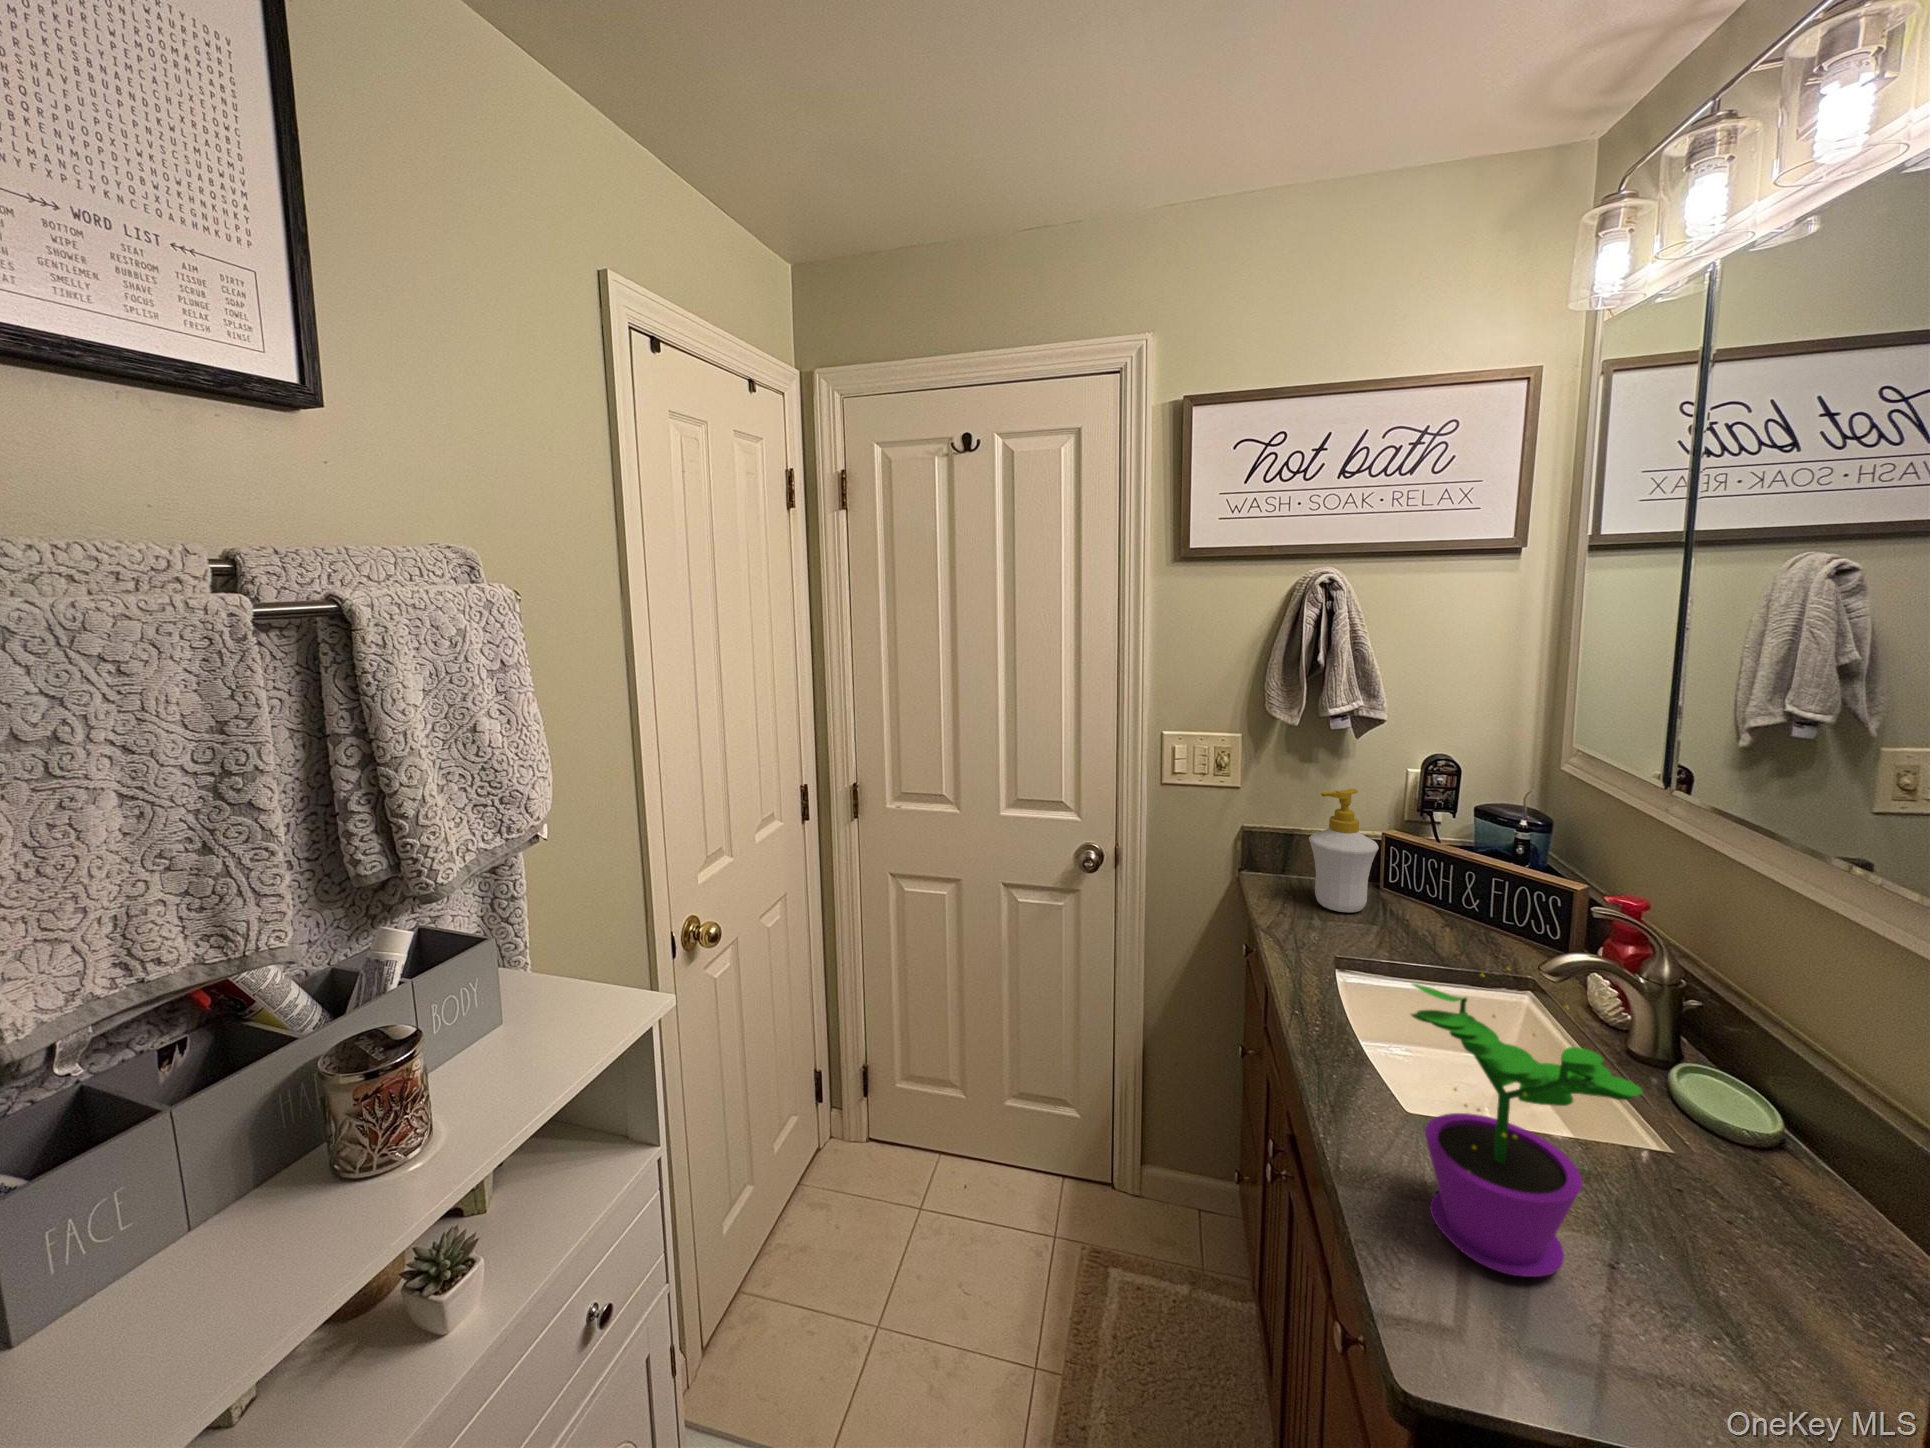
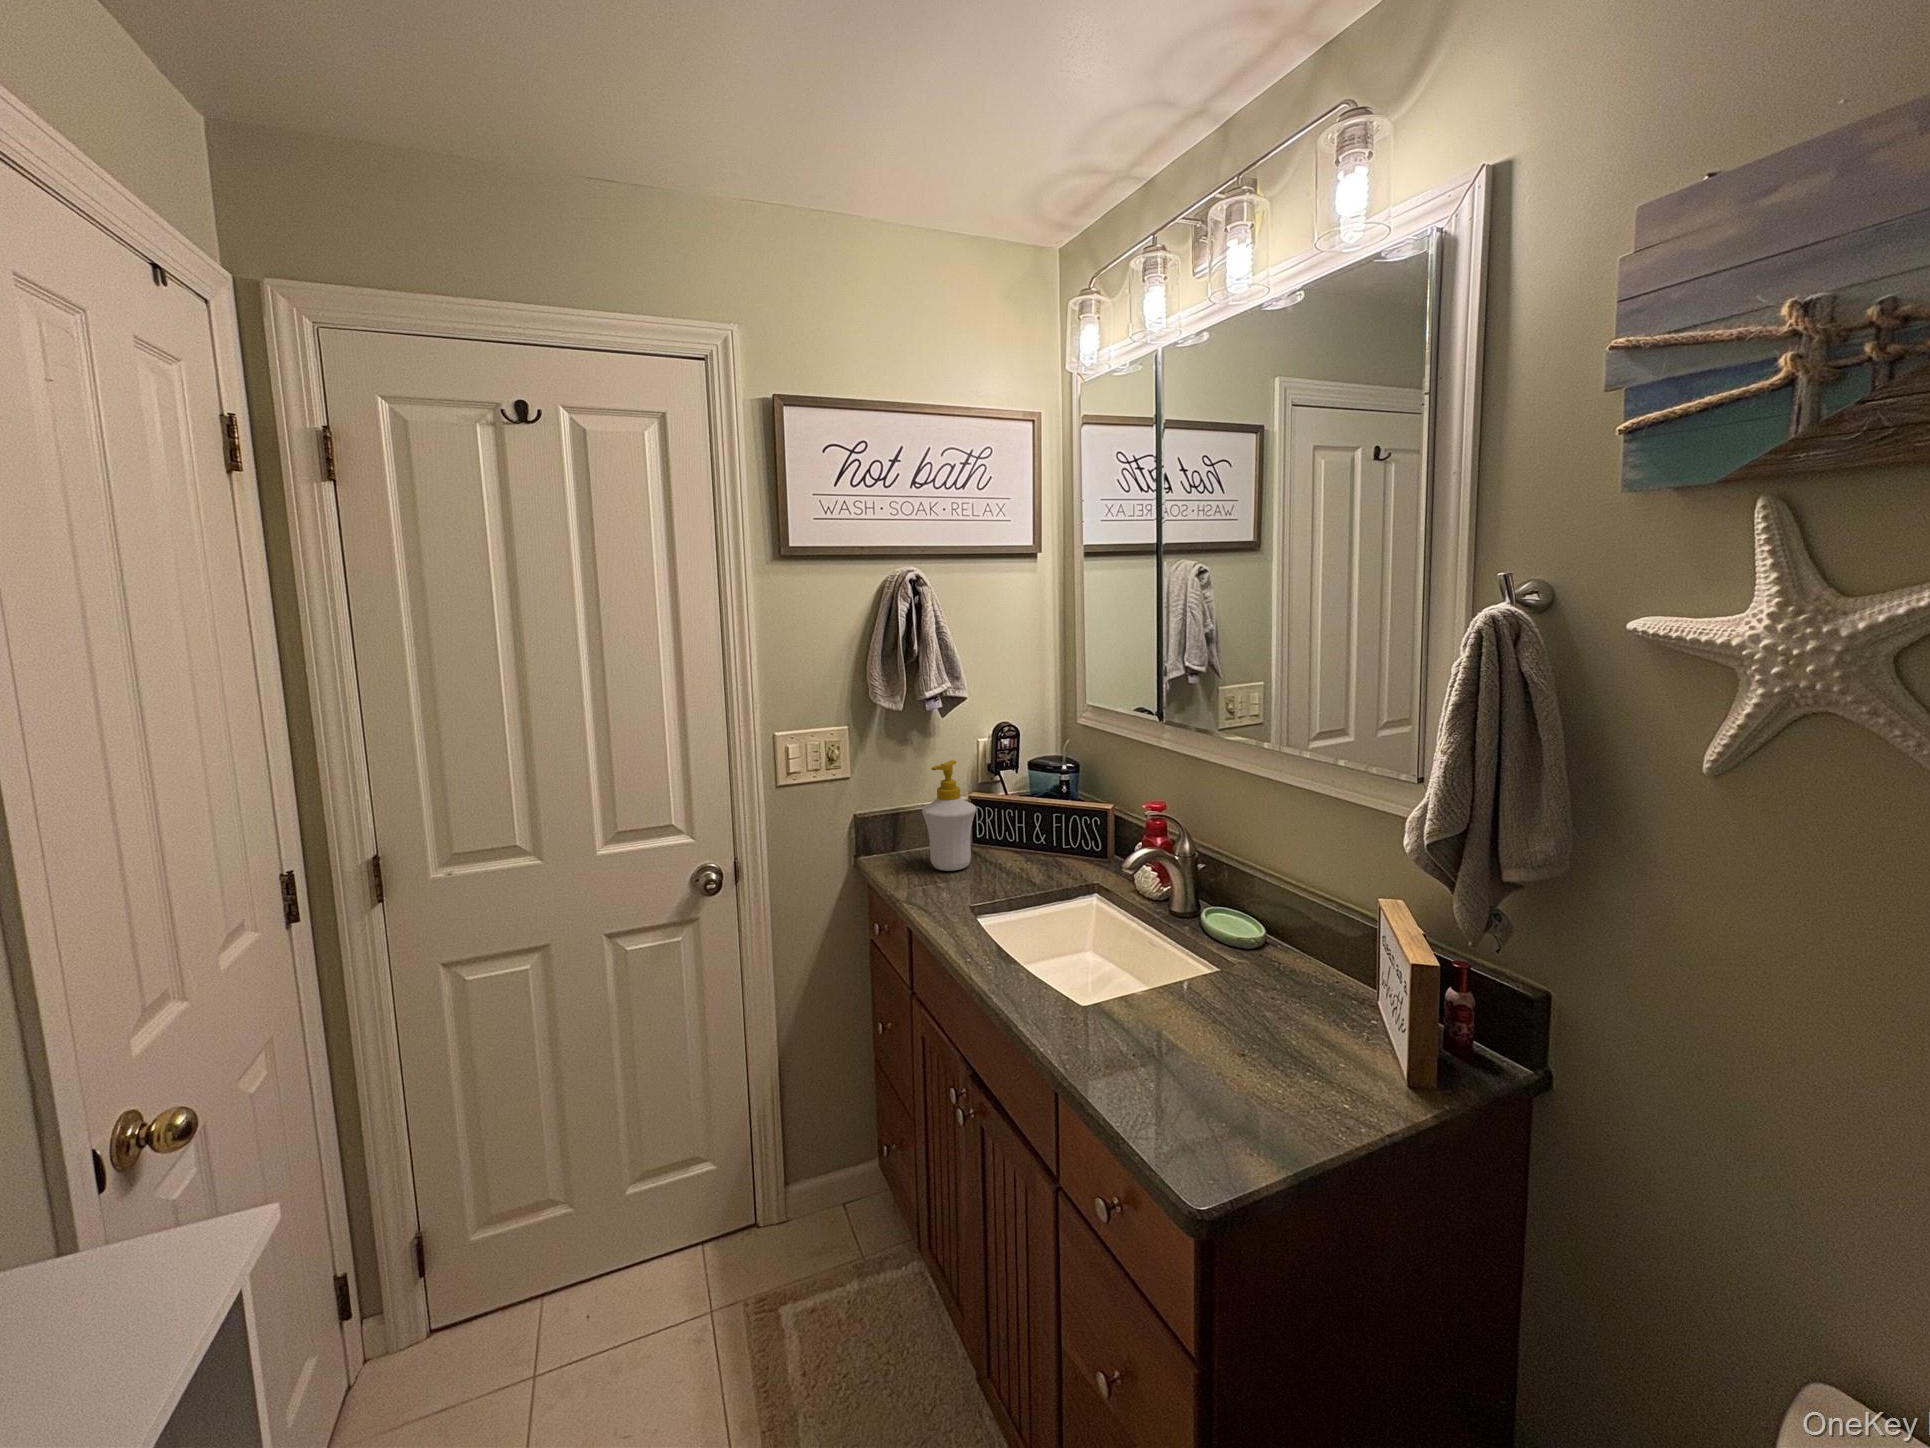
flower pot: present [1411,968,1642,1277] -> none [1124,856,1265,1093]

